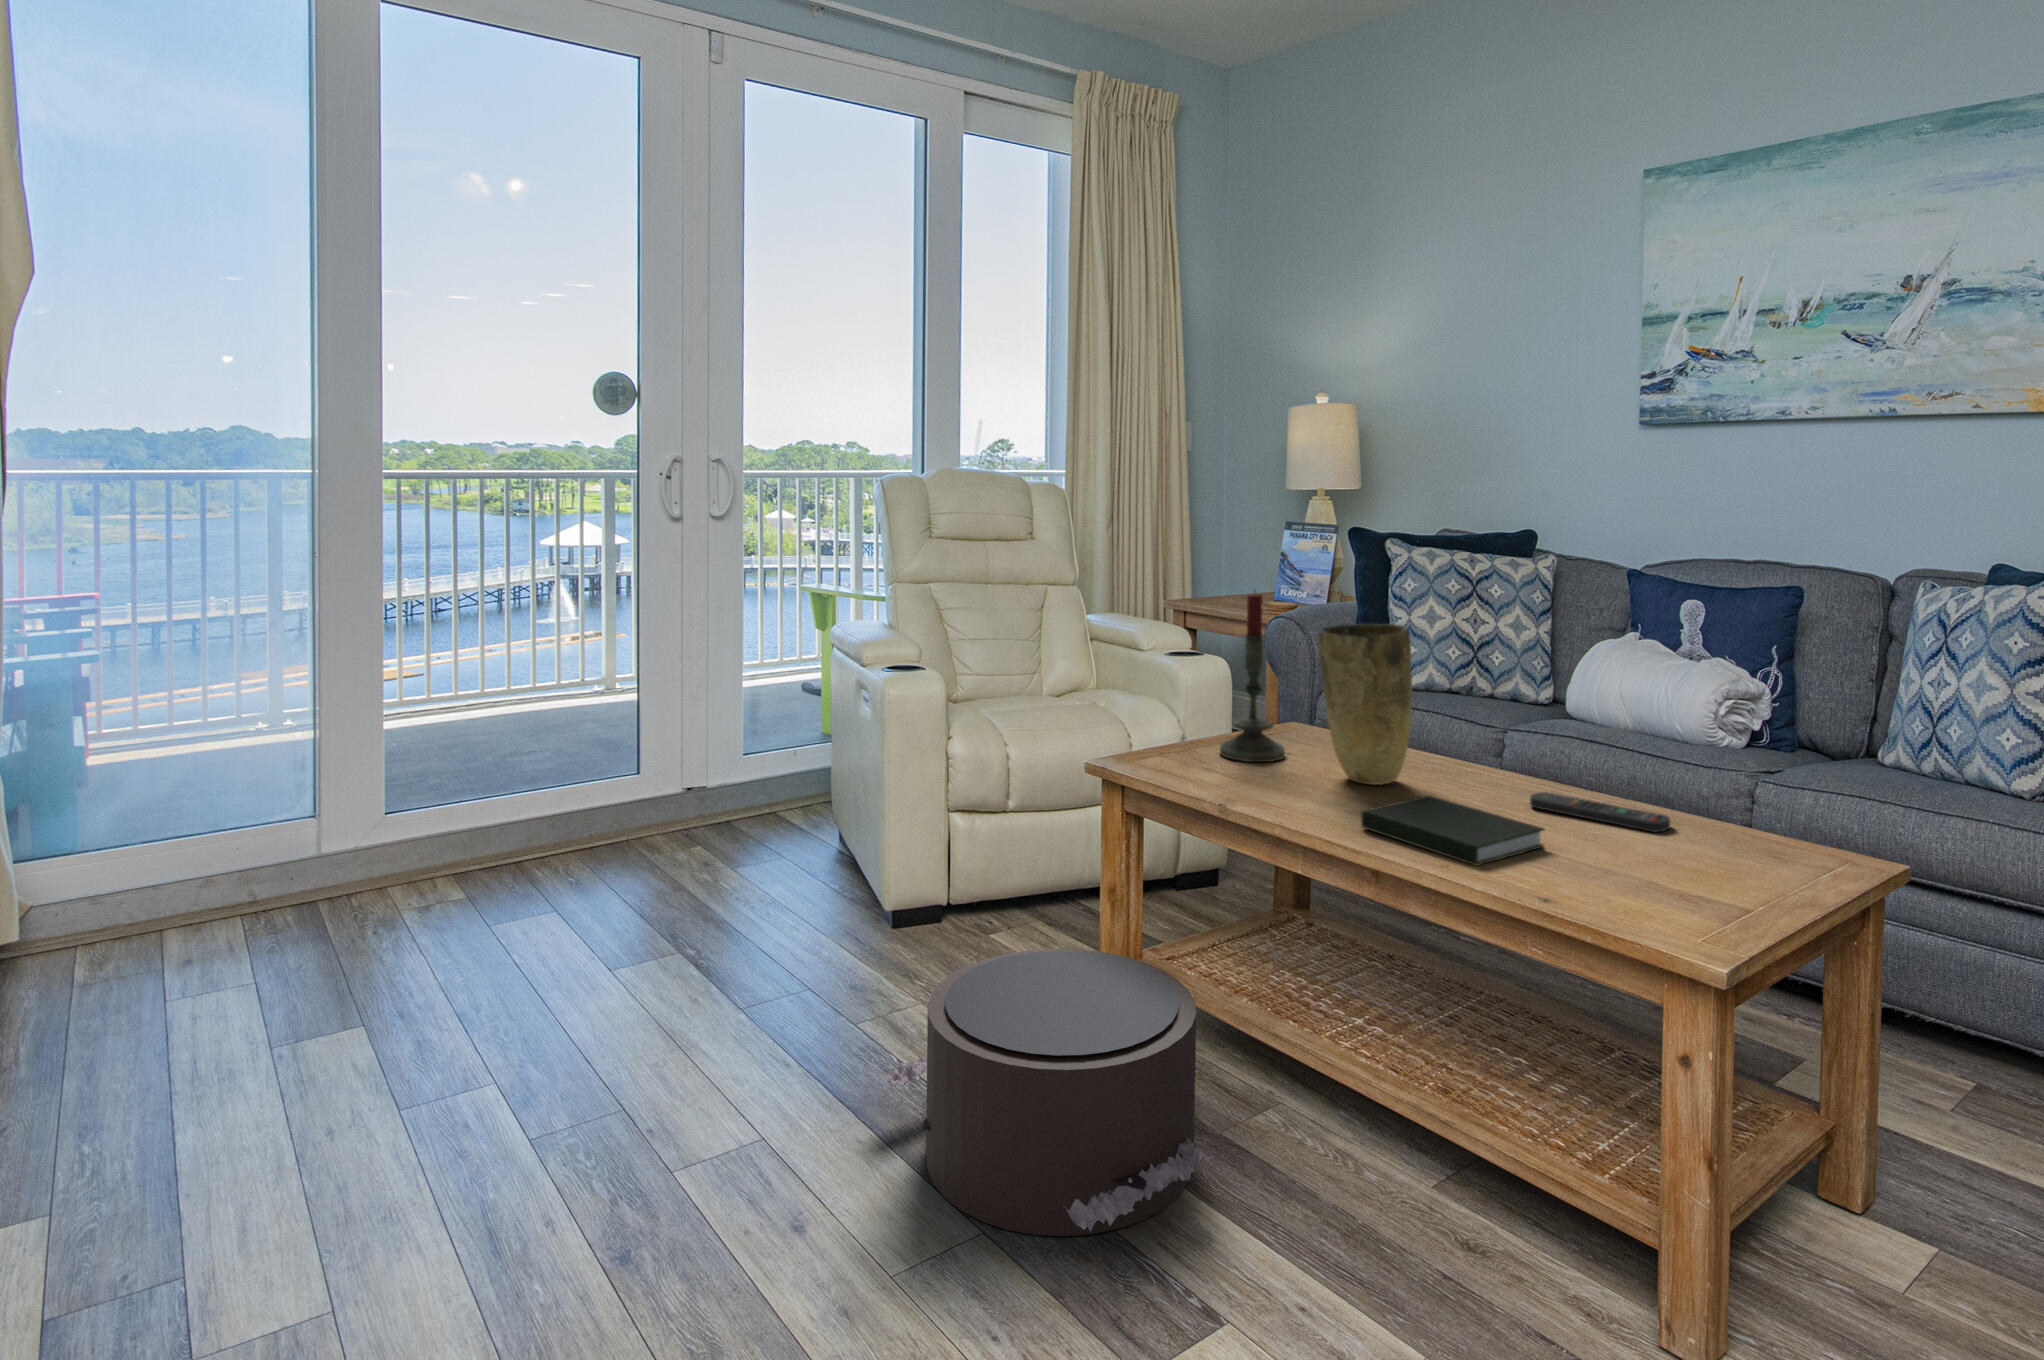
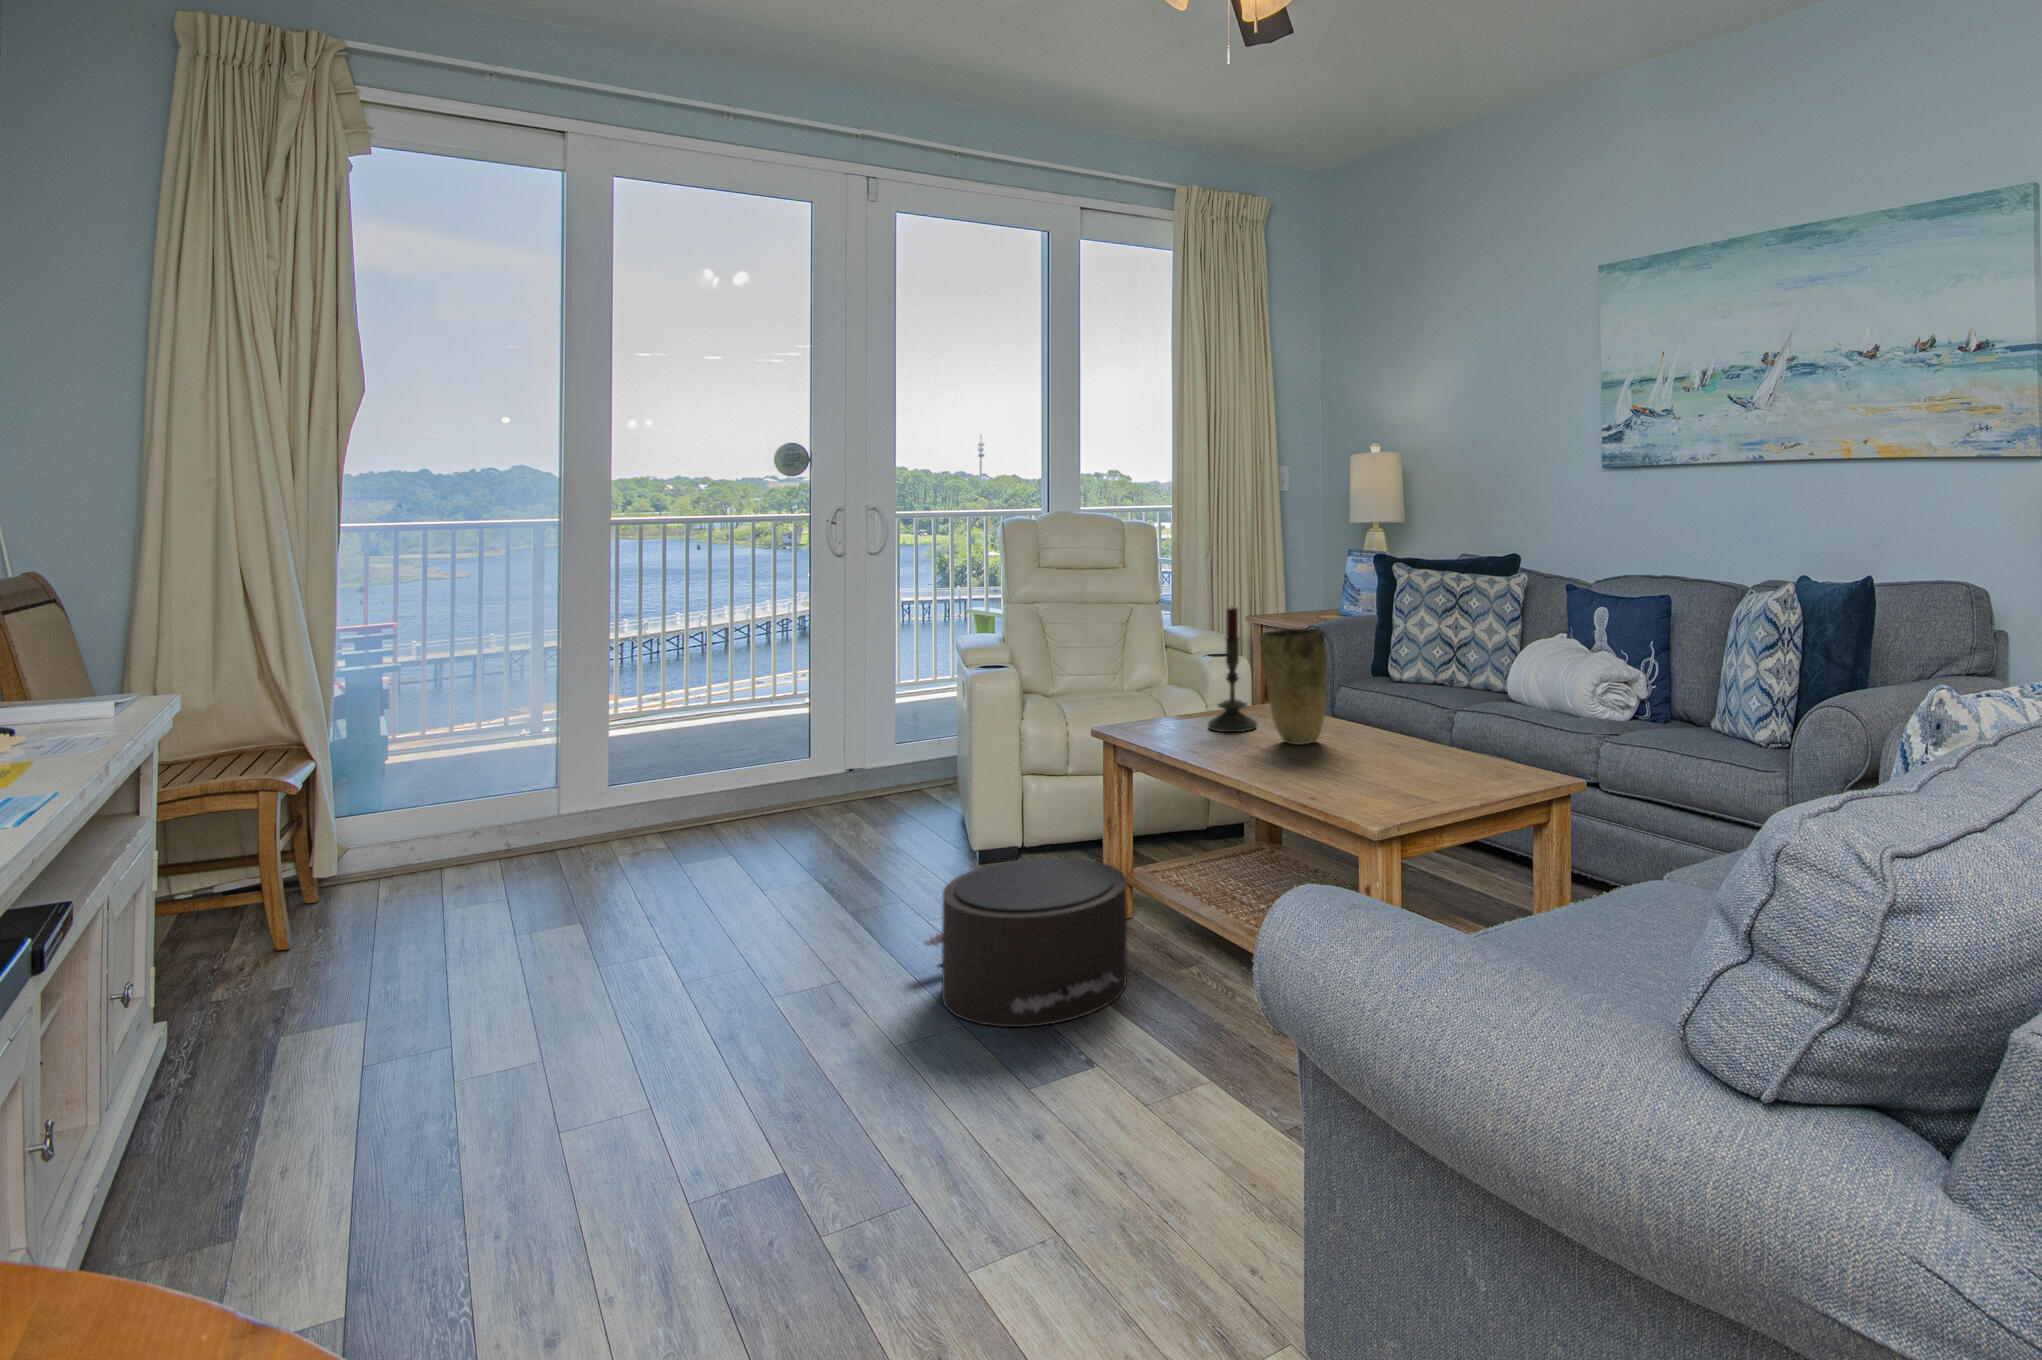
remote control: present [1530,792,1670,832] -> none [1393,746,1475,770]
book: present [1361,795,1544,866] -> none [1254,747,1368,788]

